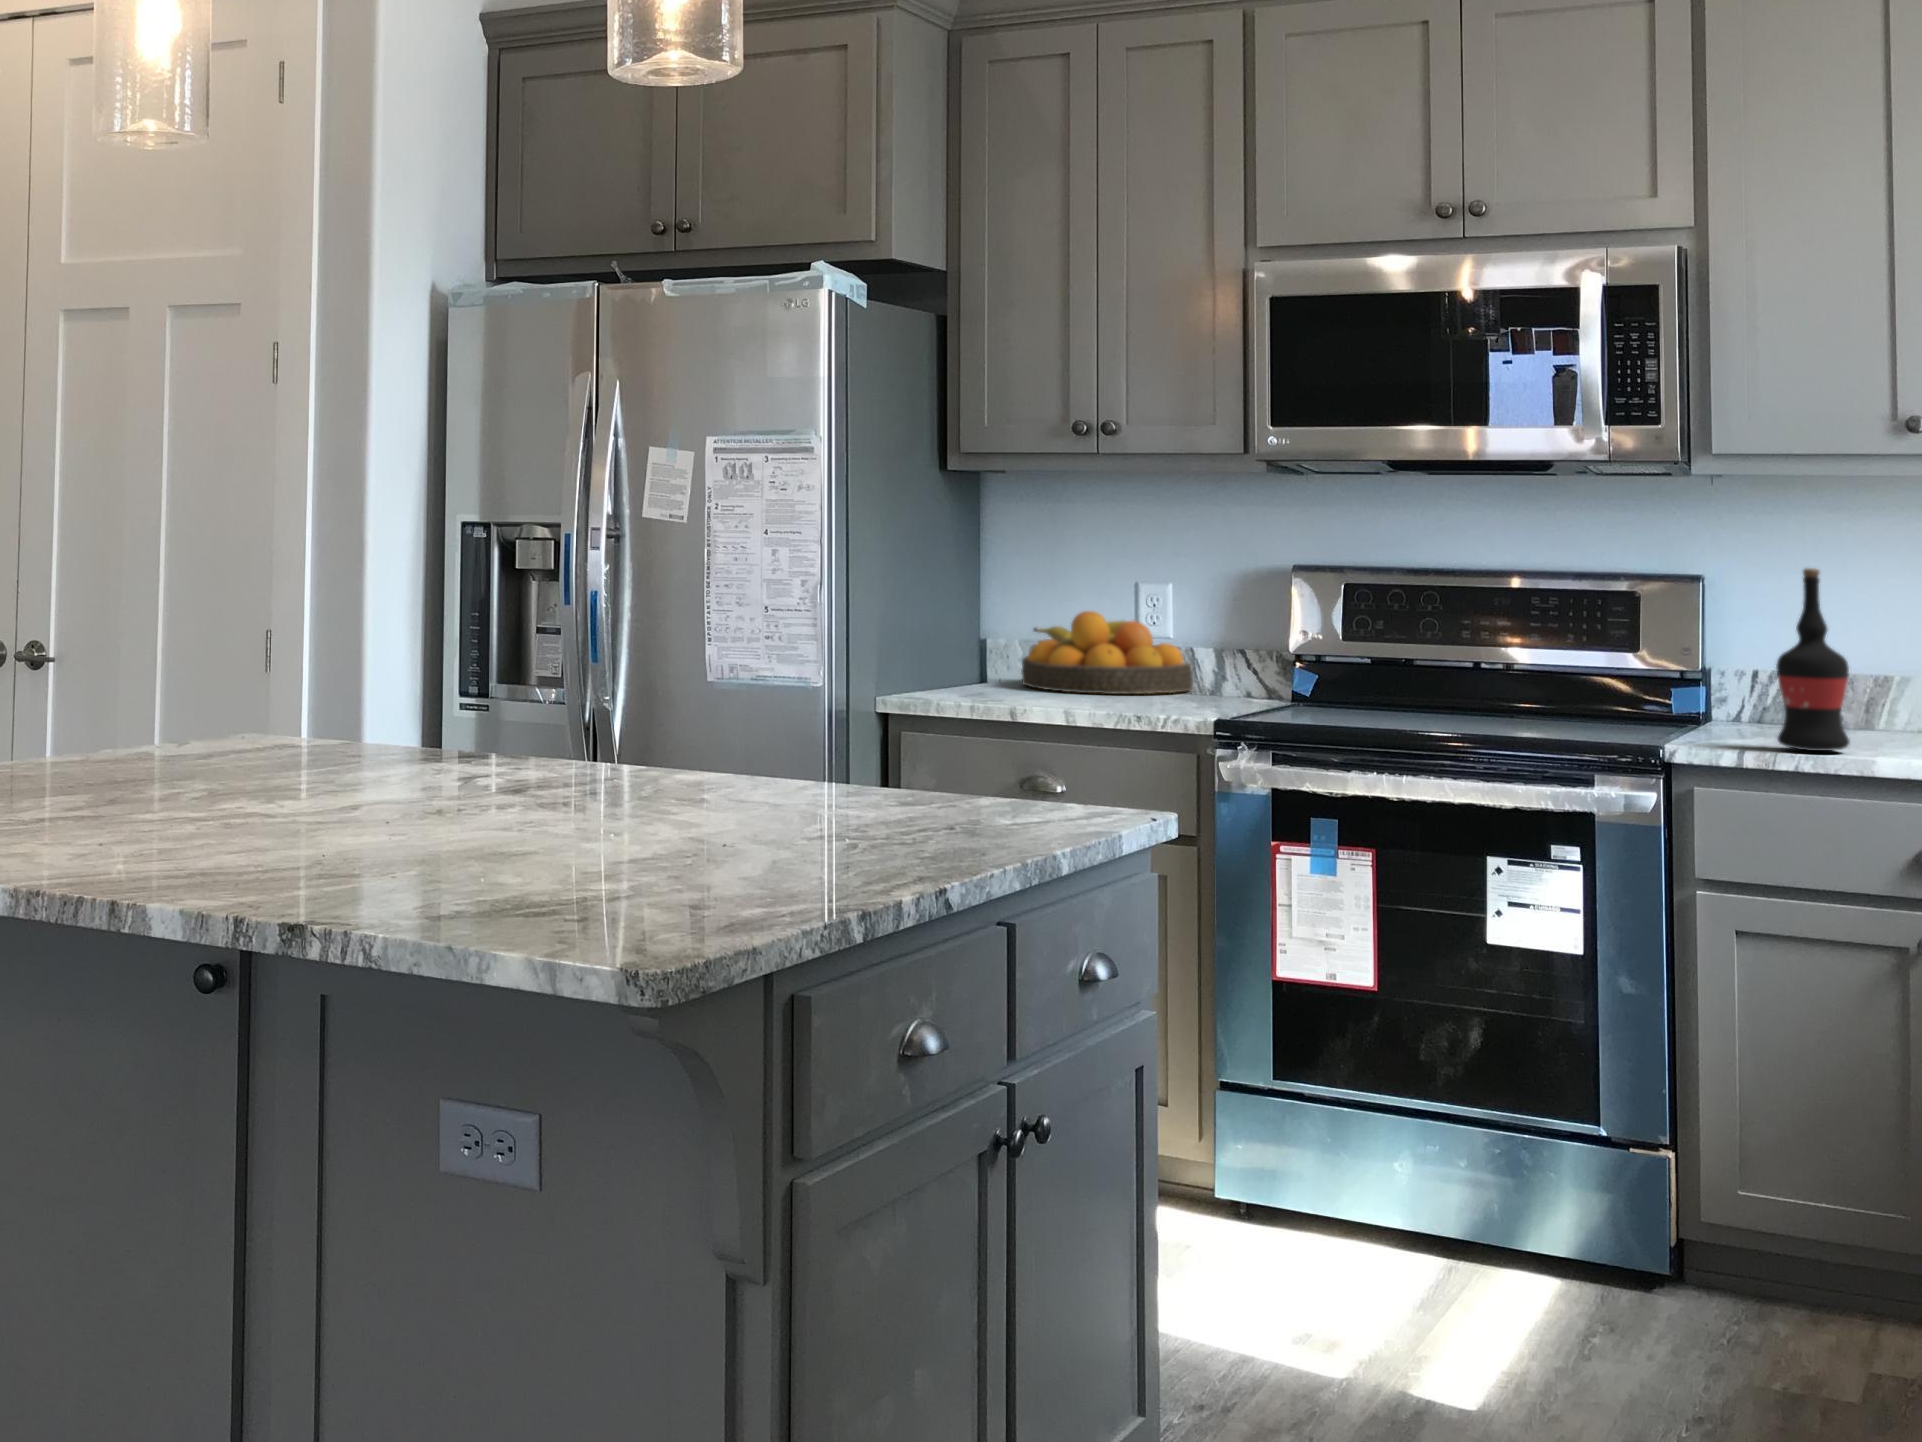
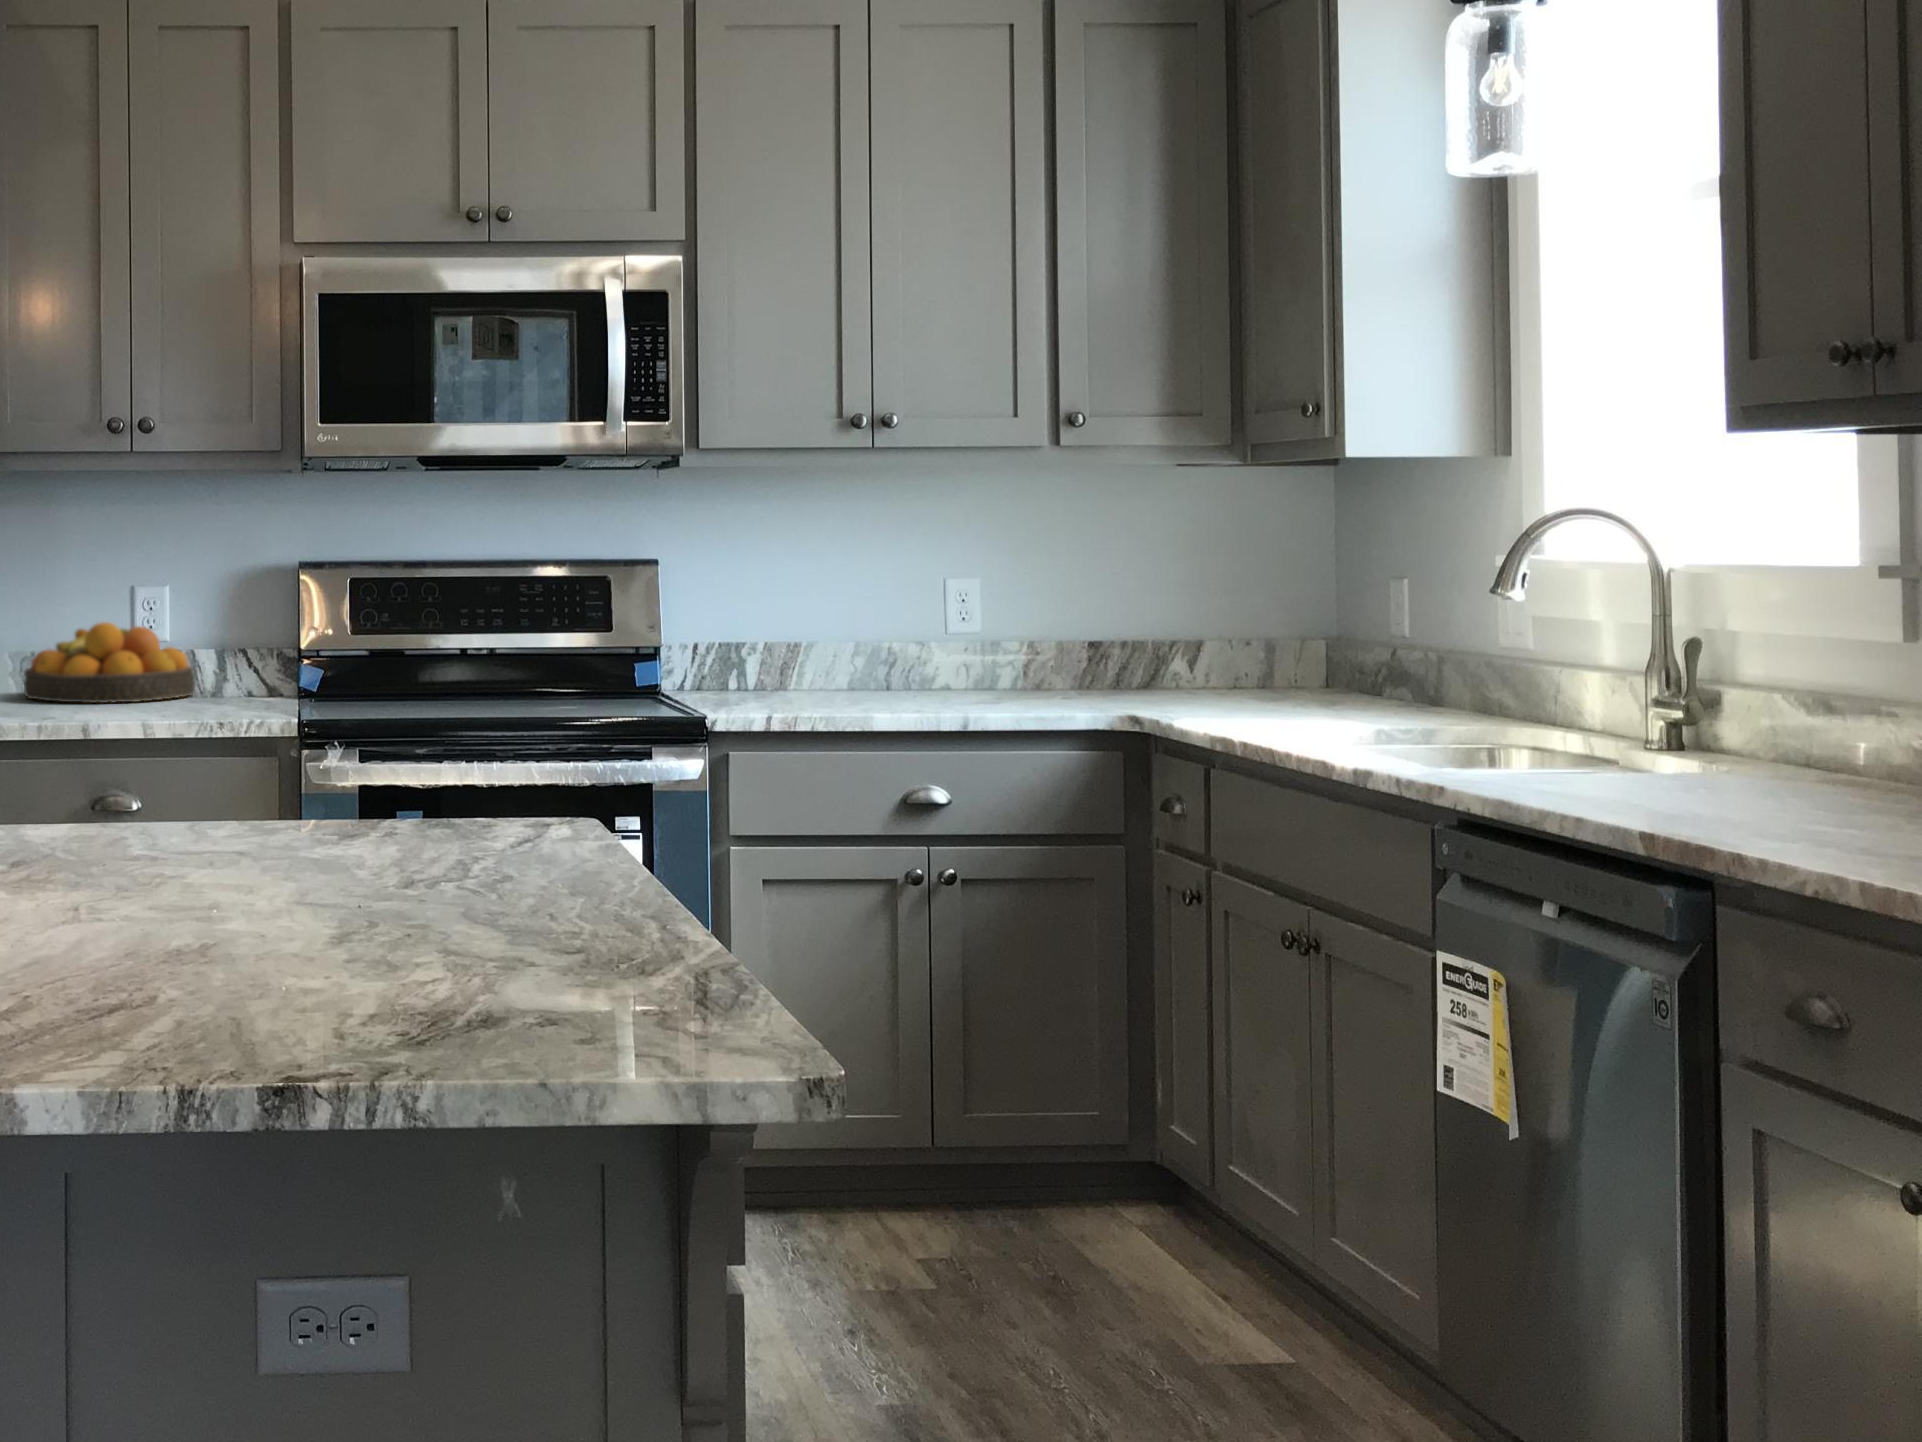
wine bottle: present [1776,568,1850,751] -> none [778,549,836,710]

